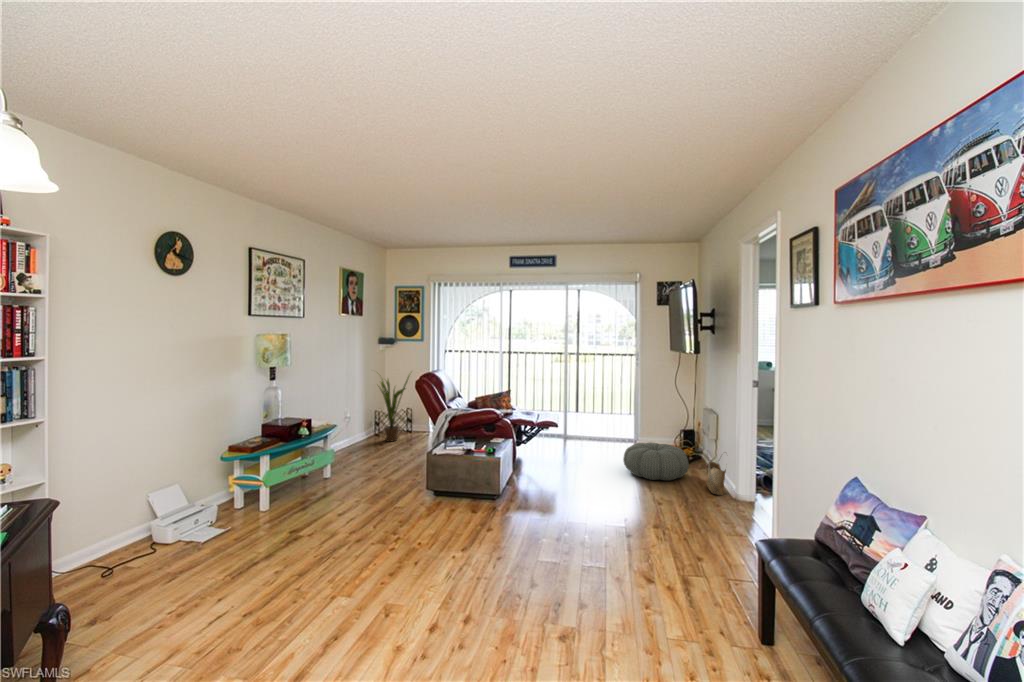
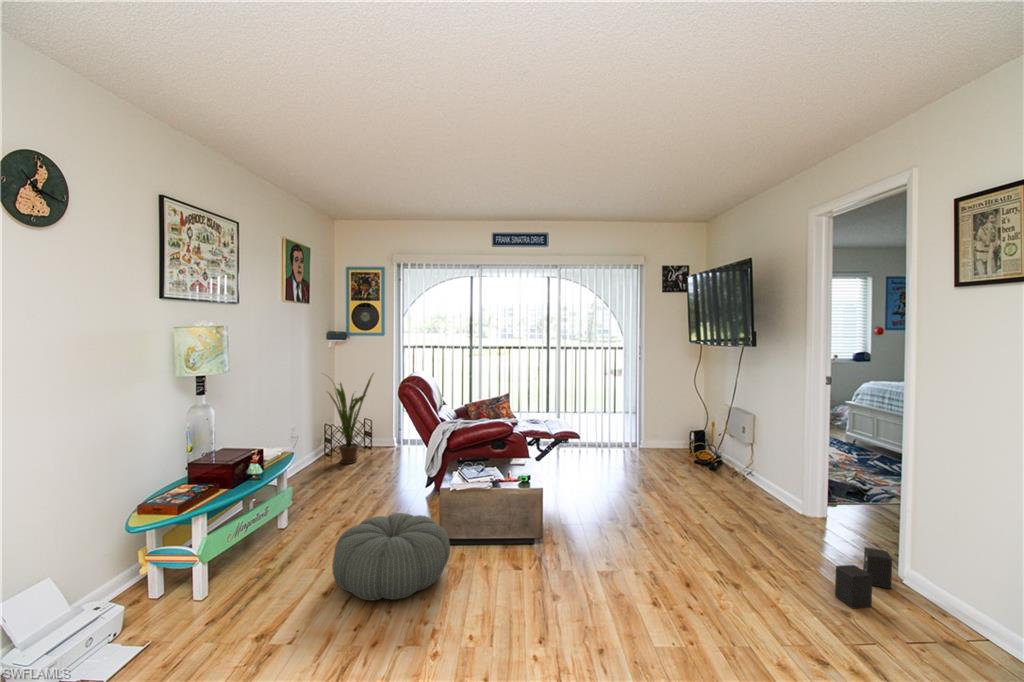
pouf: present [623,443,689,481] -> present [332,513,450,600]
woven basket: present [706,462,726,495] -> none [757,461,788,514]
speaker: none [707,515,765,557] -> present [835,547,892,609]

